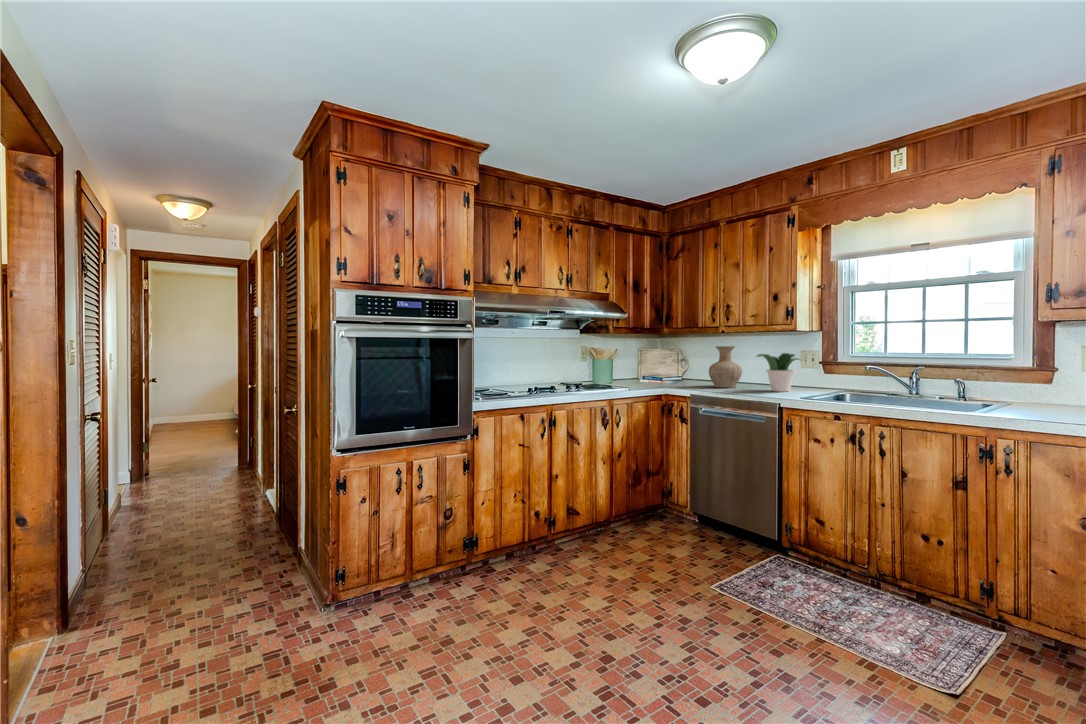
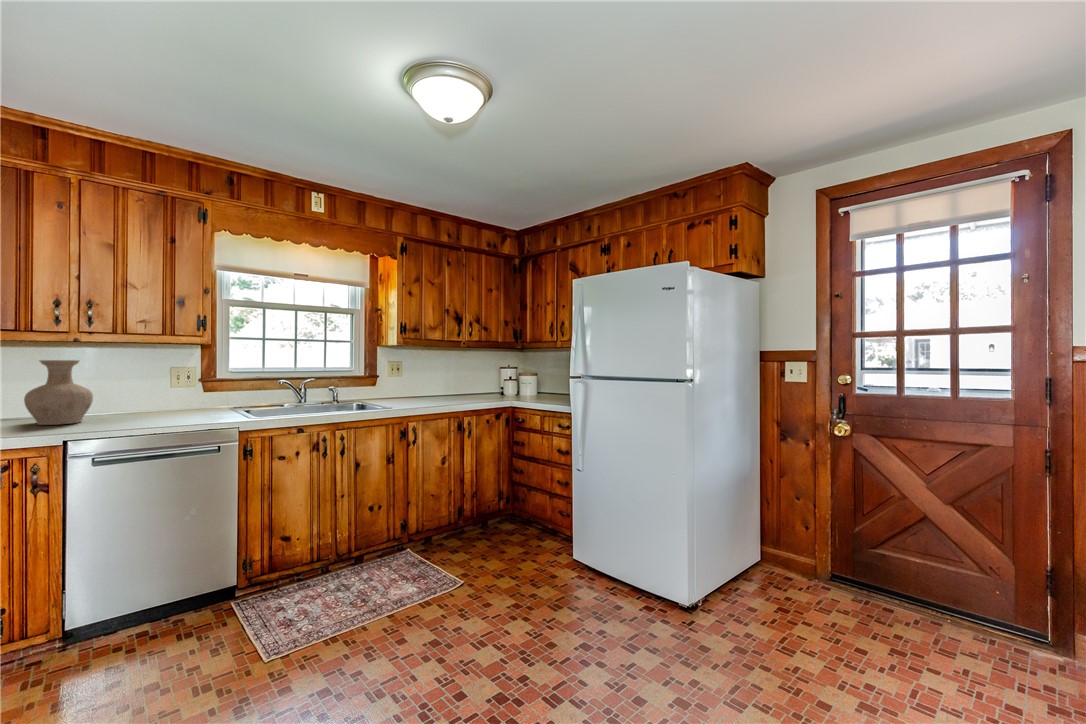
potted plant: present [757,353,801,392] -> none [140,369,208,417]

